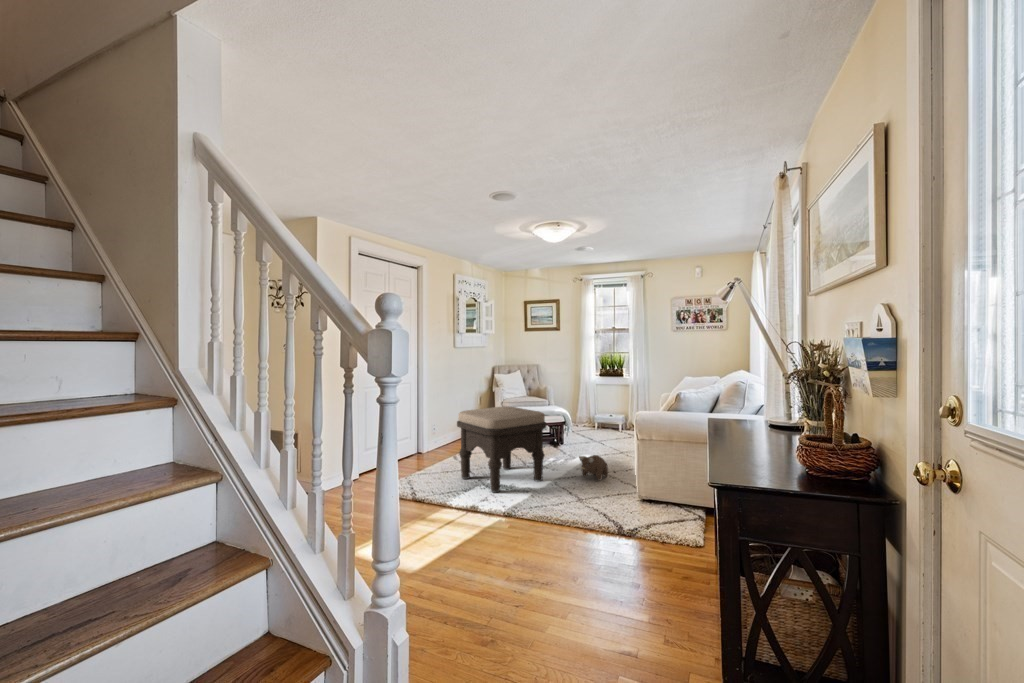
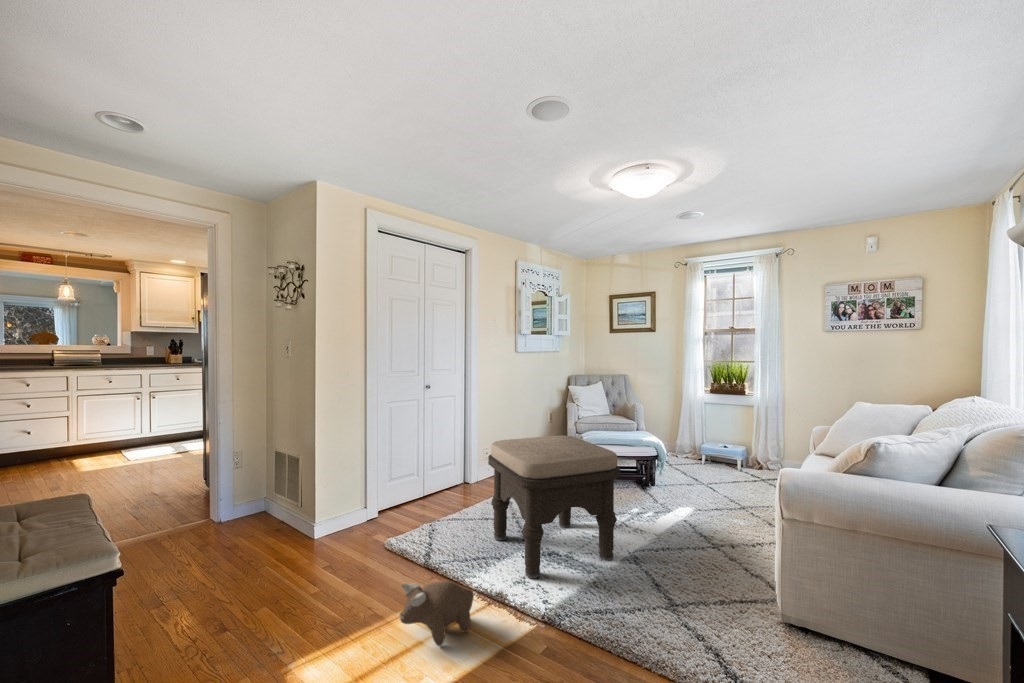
plush toy: present [579,455,608,481] -> present [398,581,474,646]

